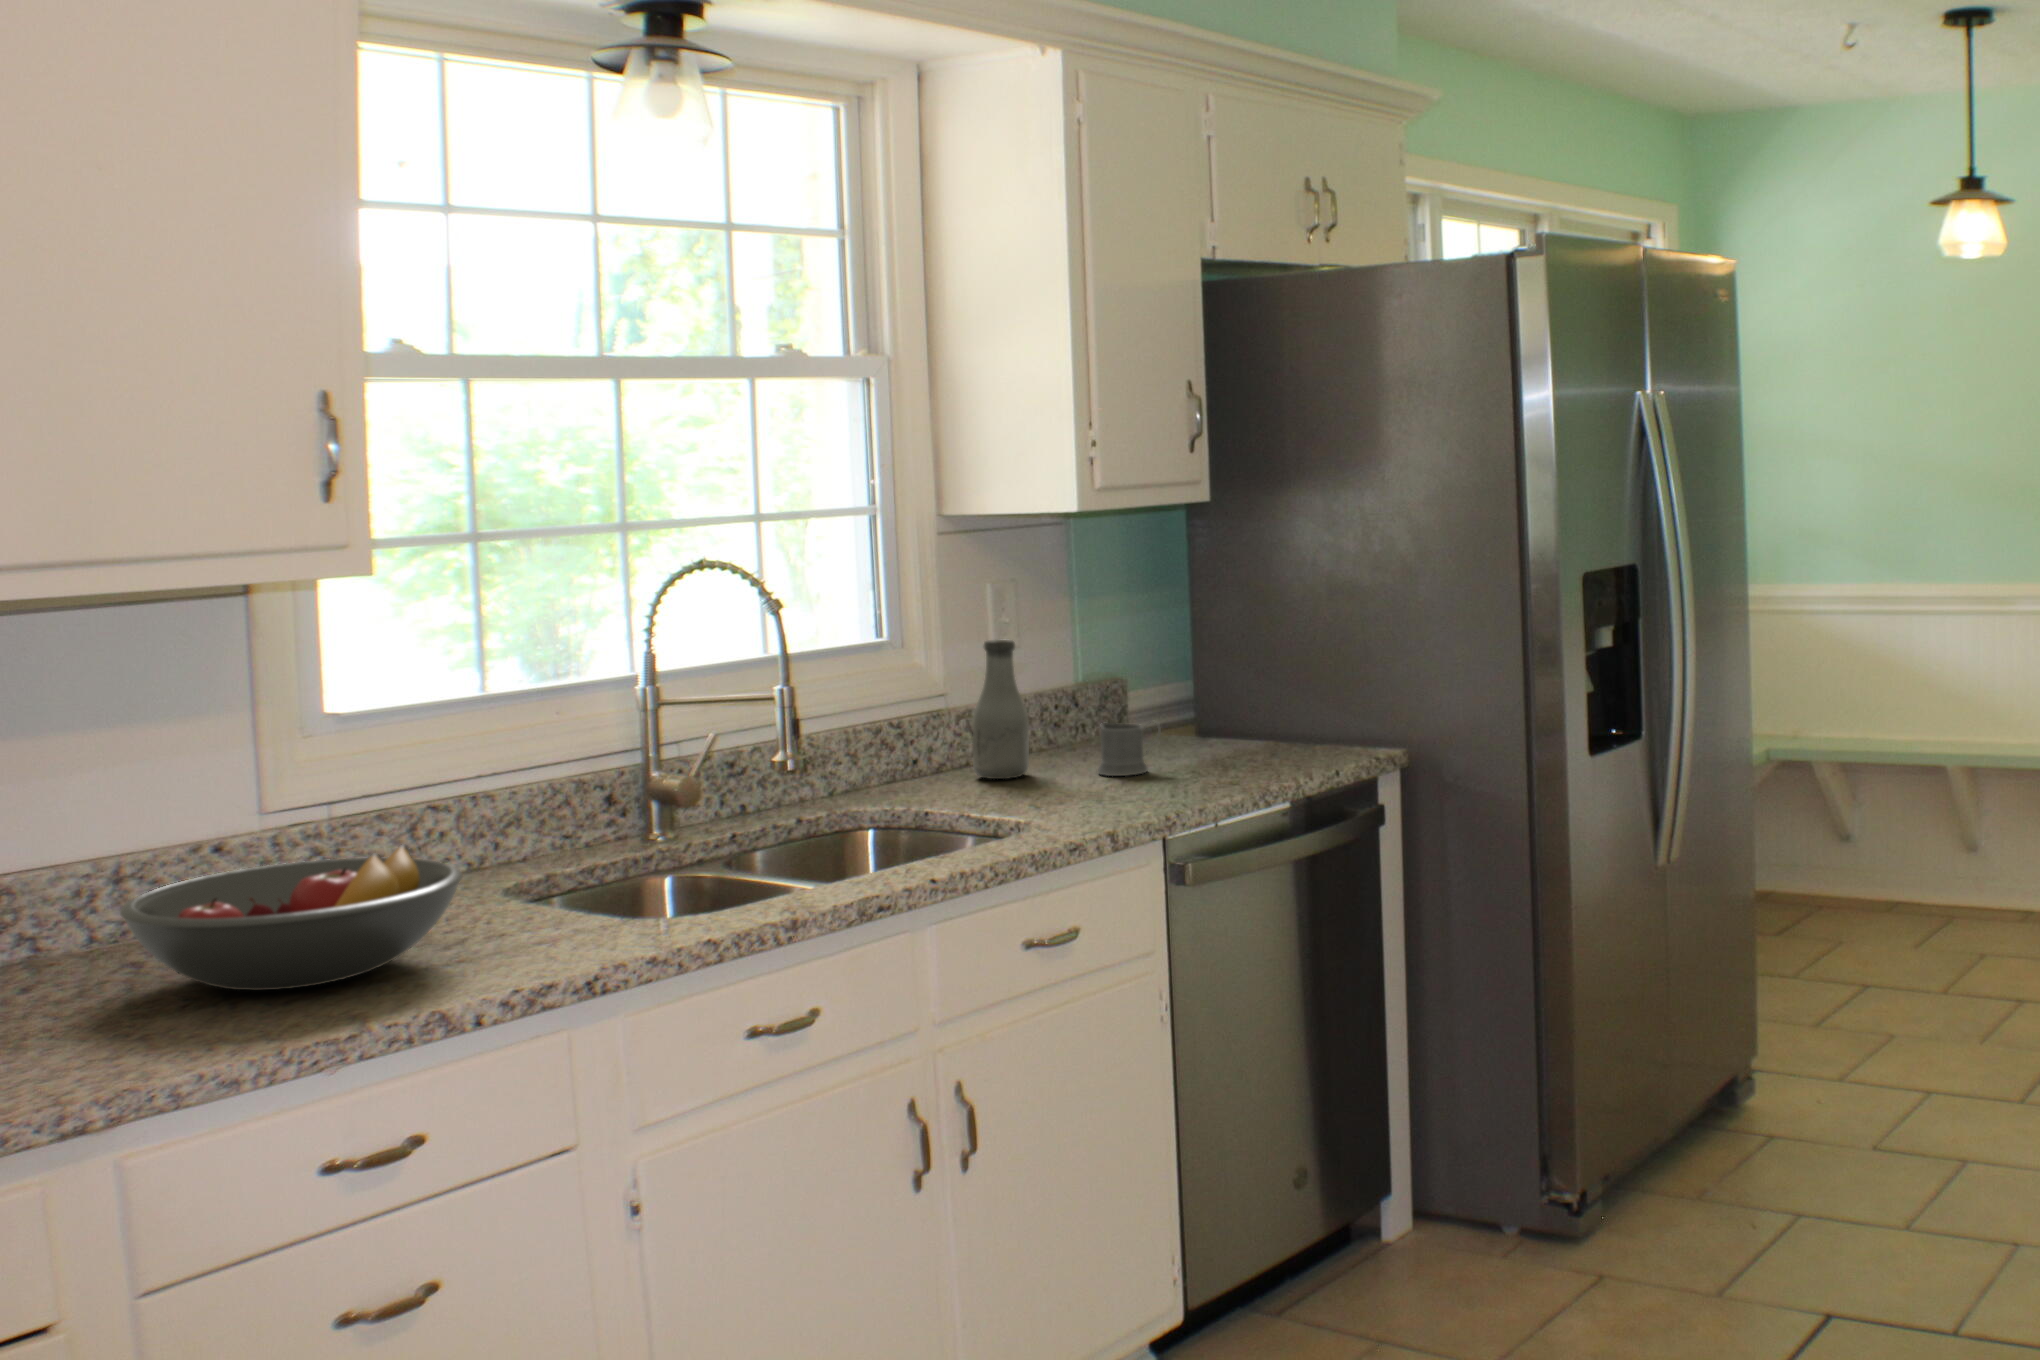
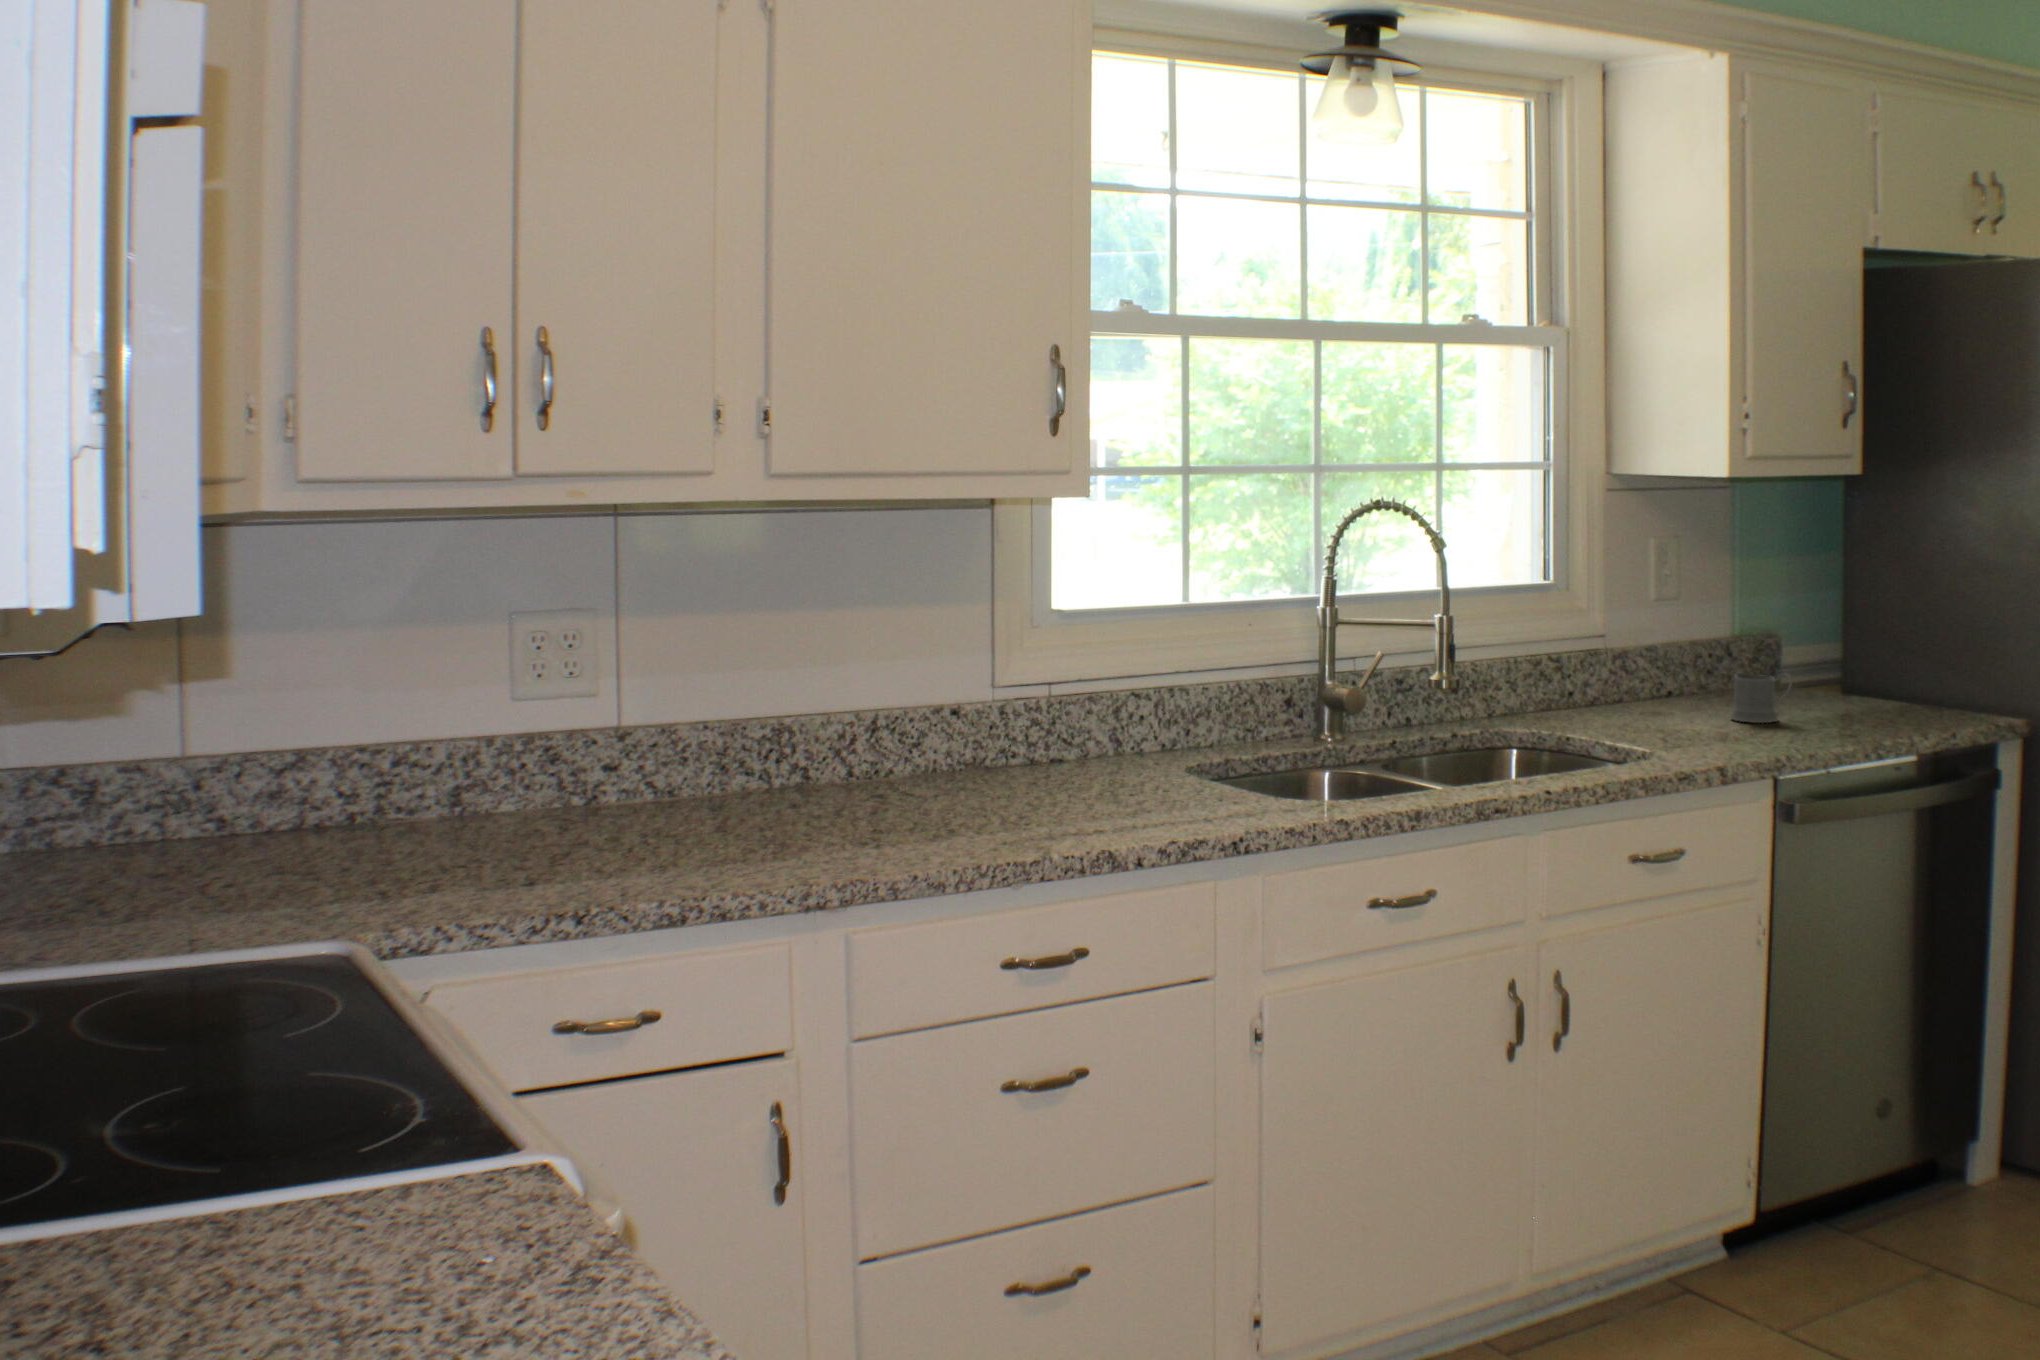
bottle: present [972,640,1029,779] -> none [1615,590,1667,716]
fruit bowl: present [120,844,463,990] -> none [887,713,1142,818]

